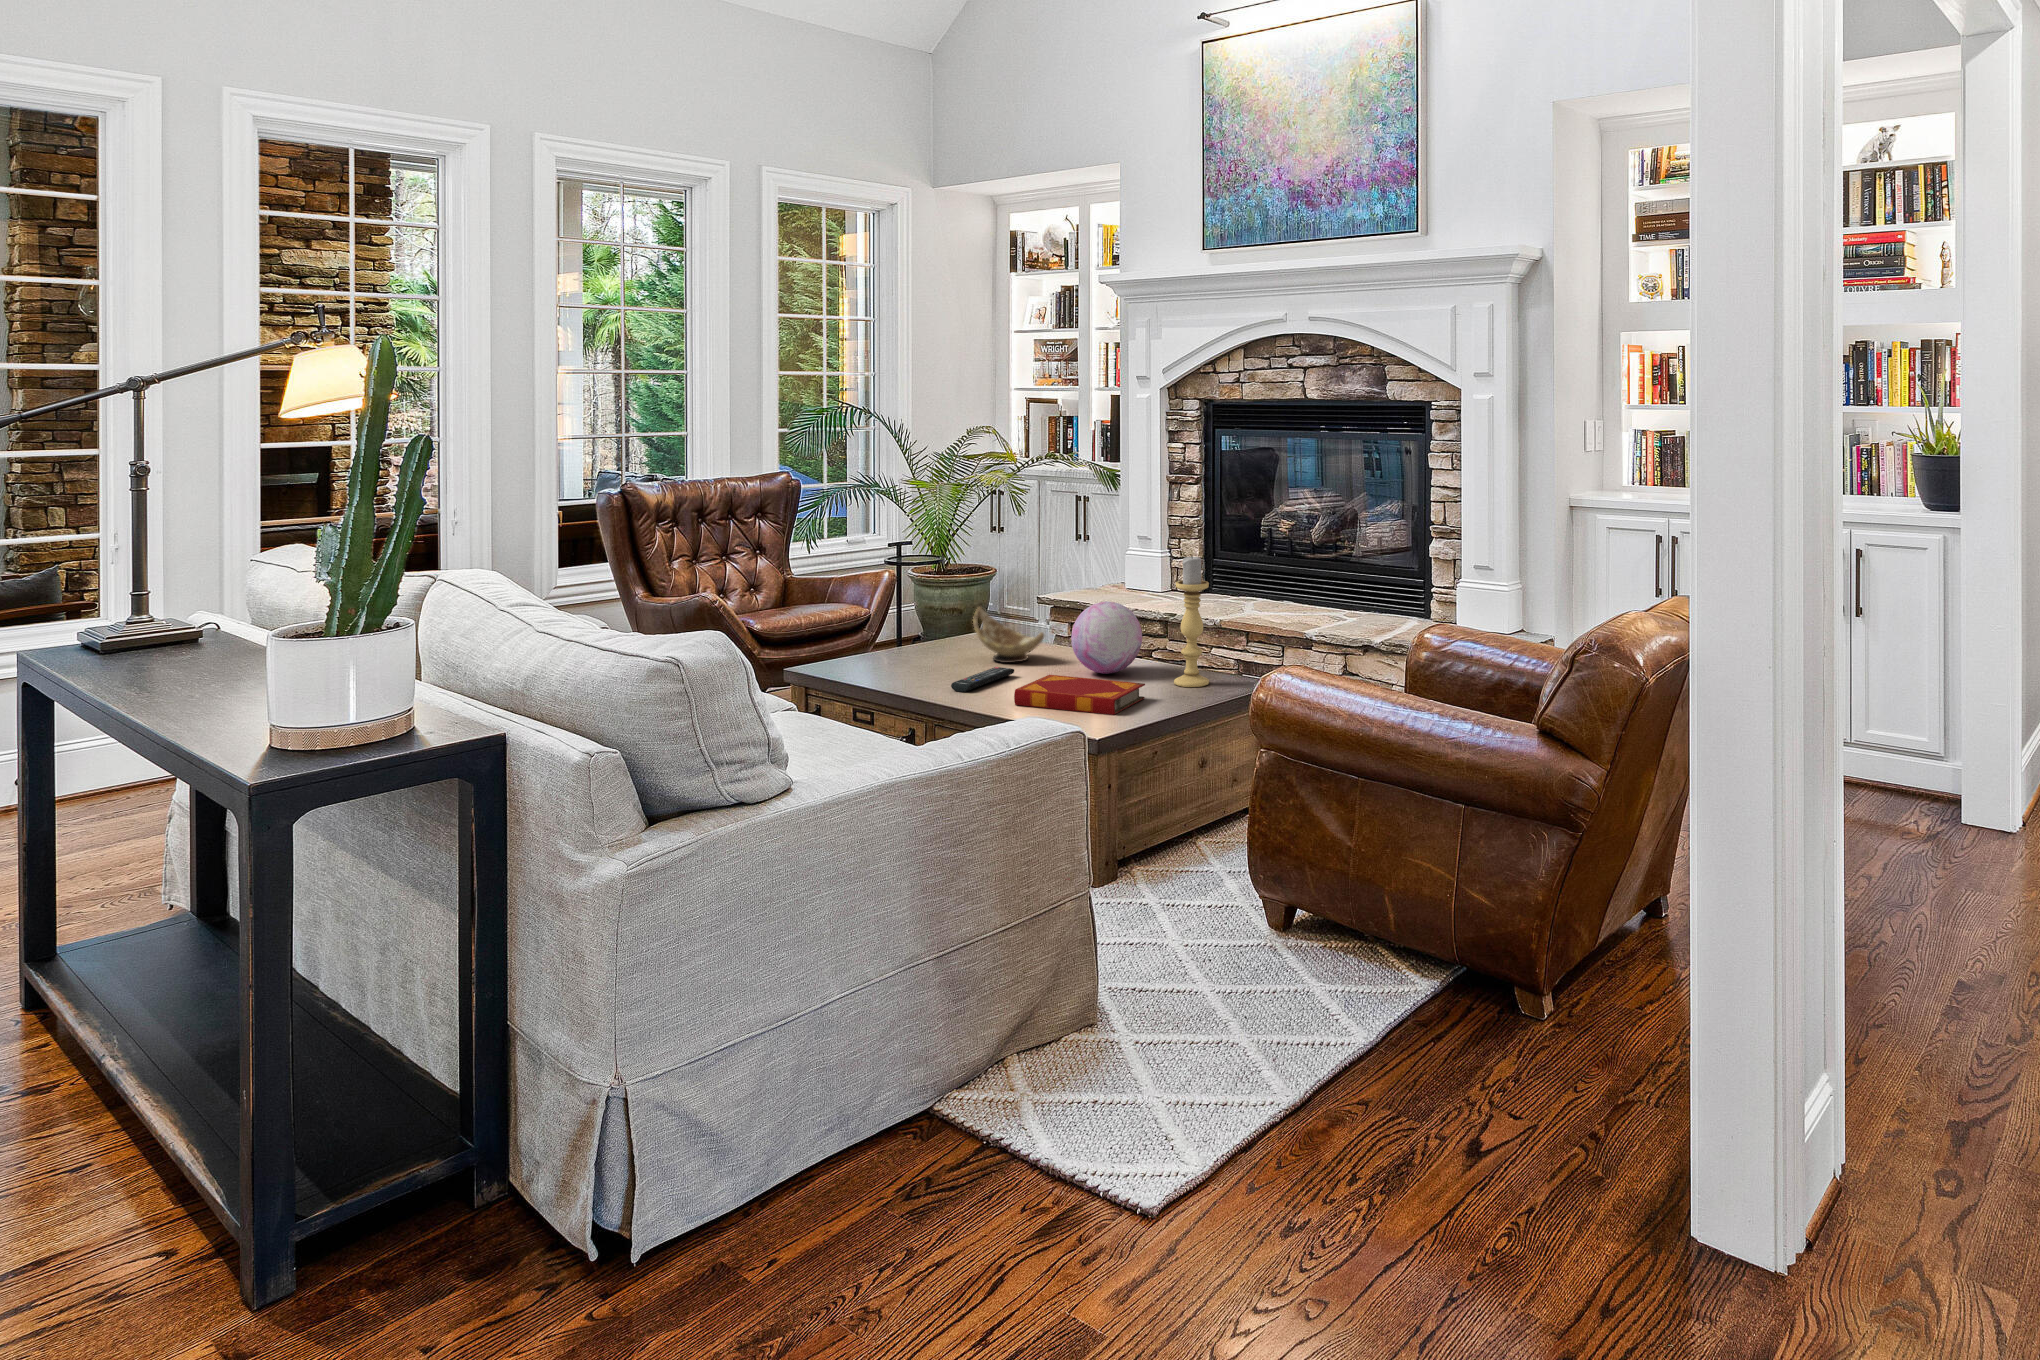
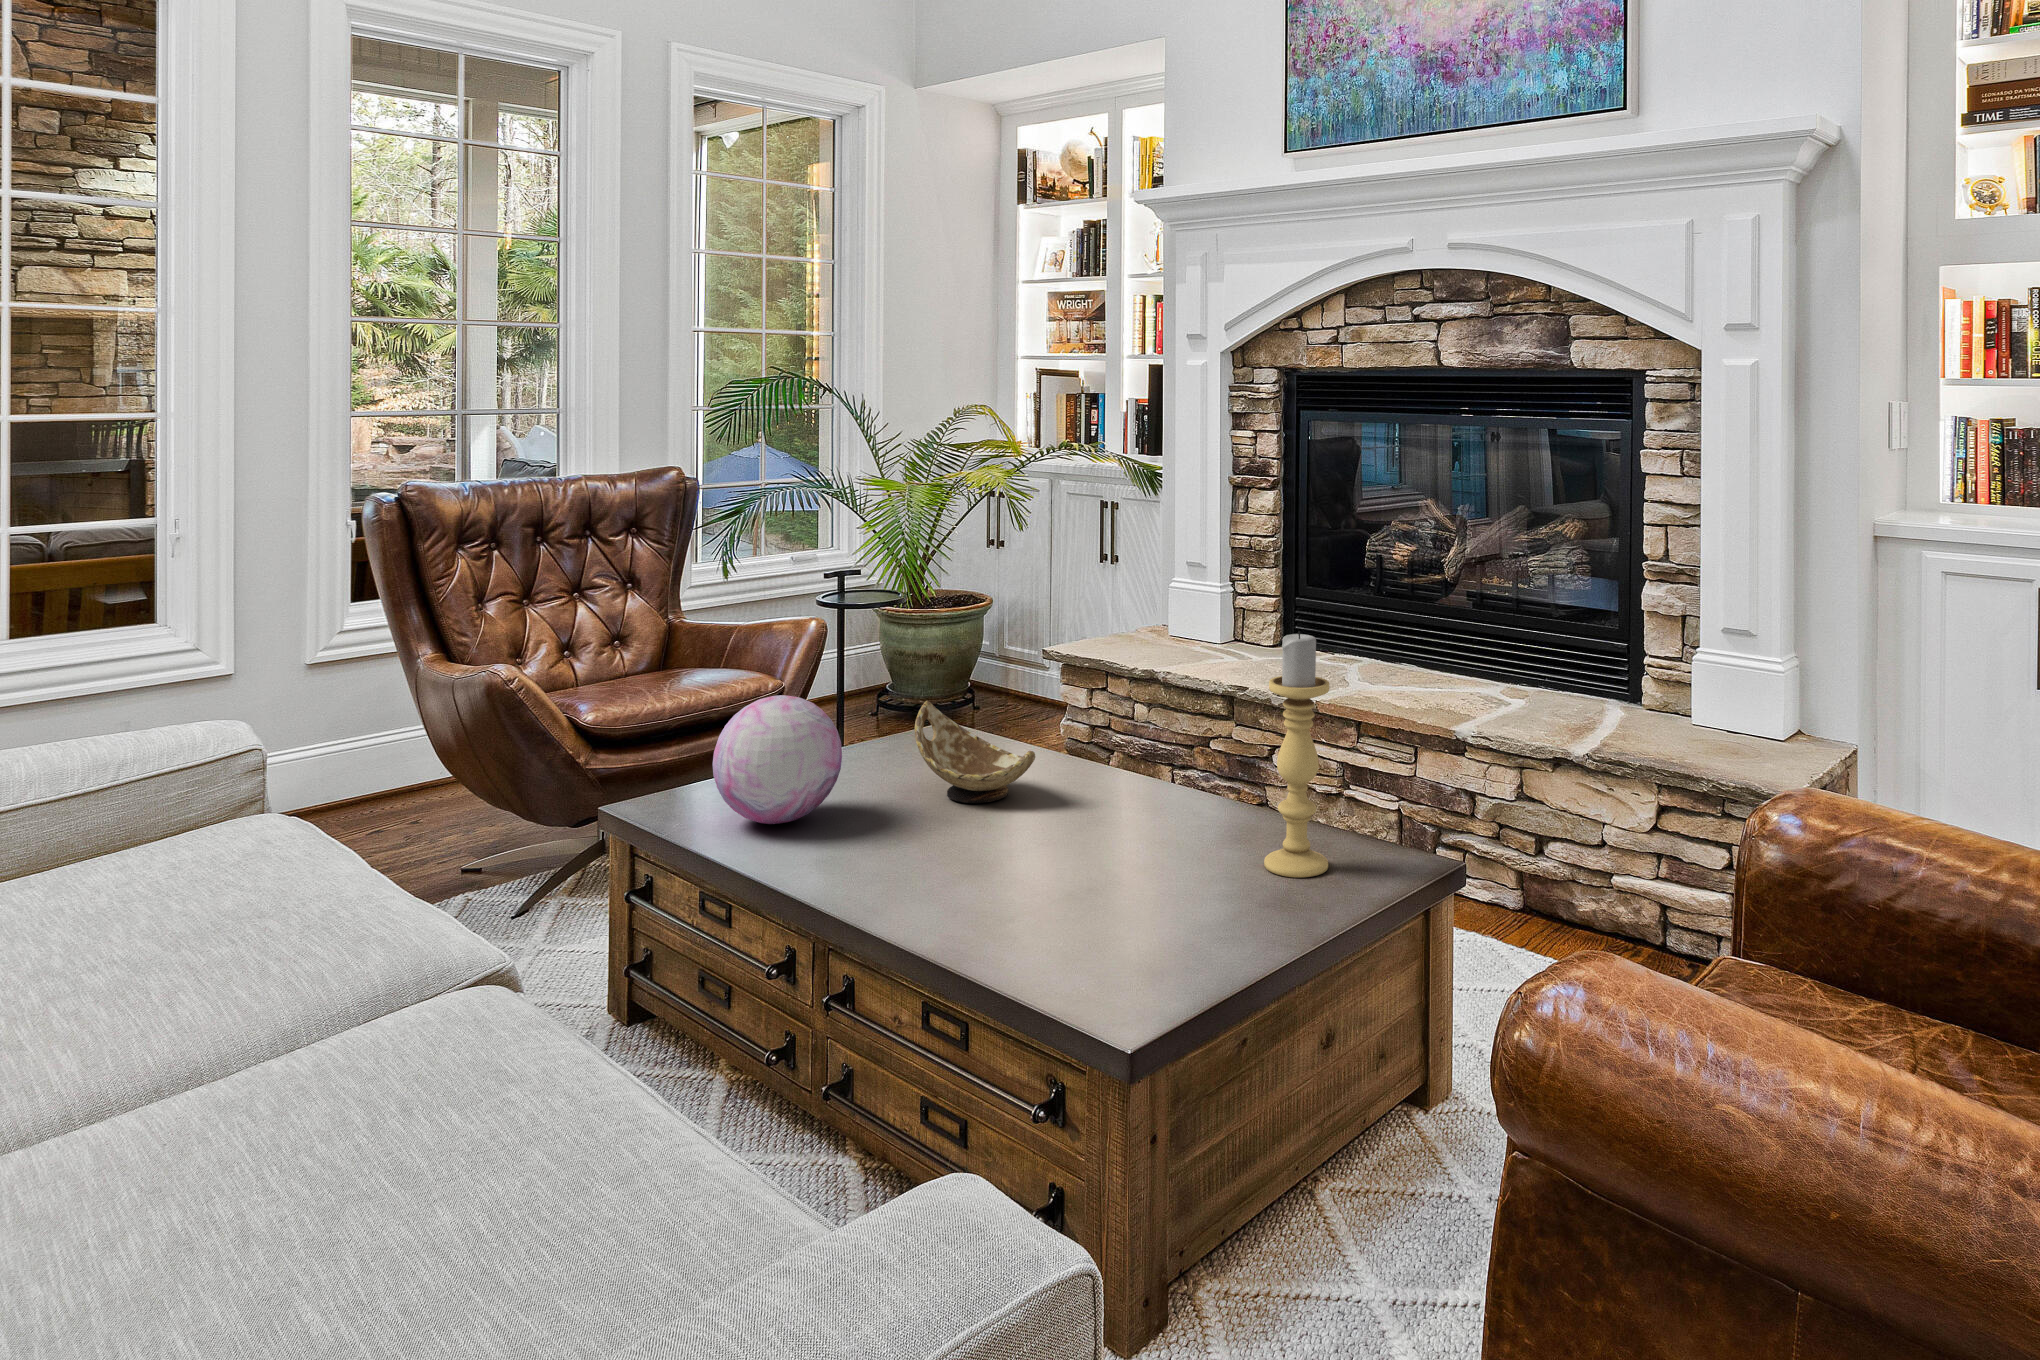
decorative orb: present [1071,602,1142,674] -> present [713,695,842,824]
remote control: present [951,667,1014,692] -> none [854,821,977,884]
hardback book: present [1014,675,1145,715] -> none [963,853,1214,964]

